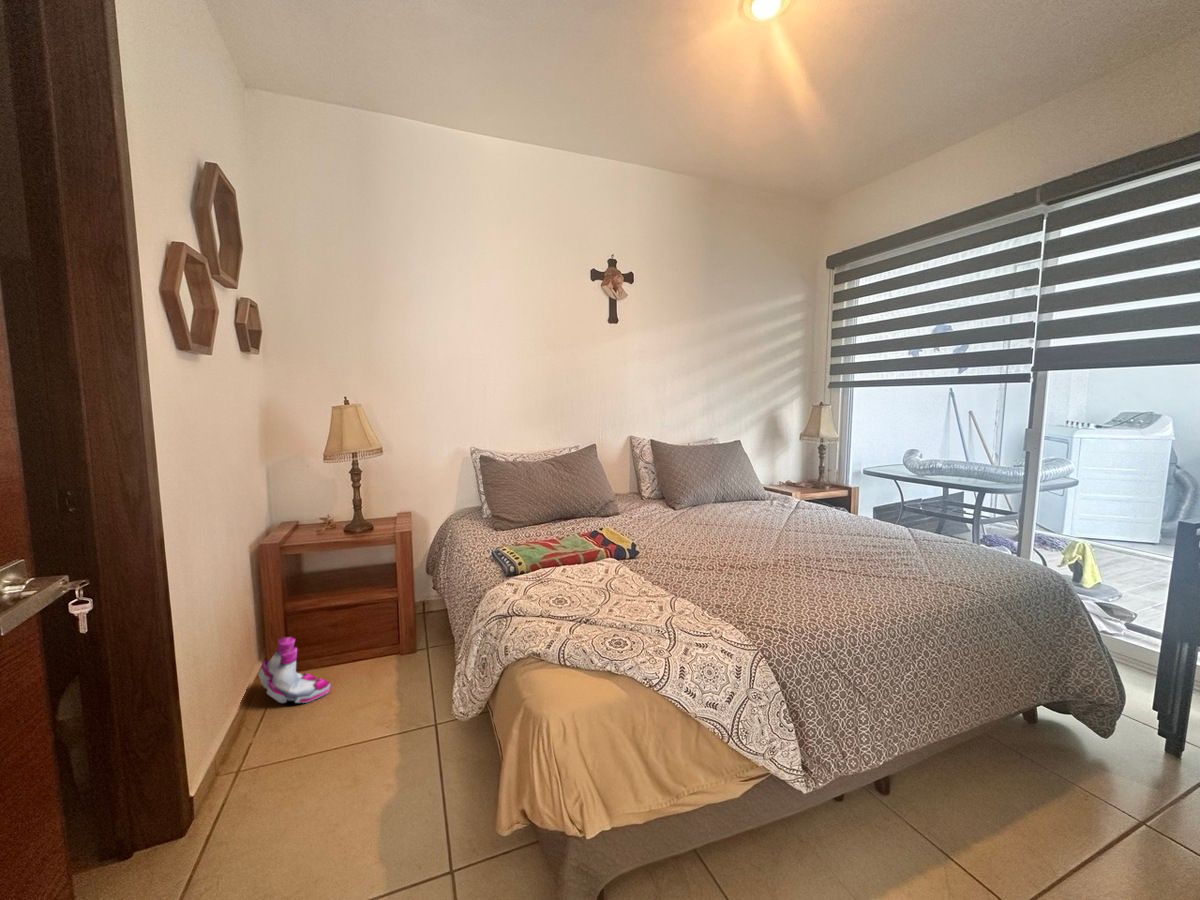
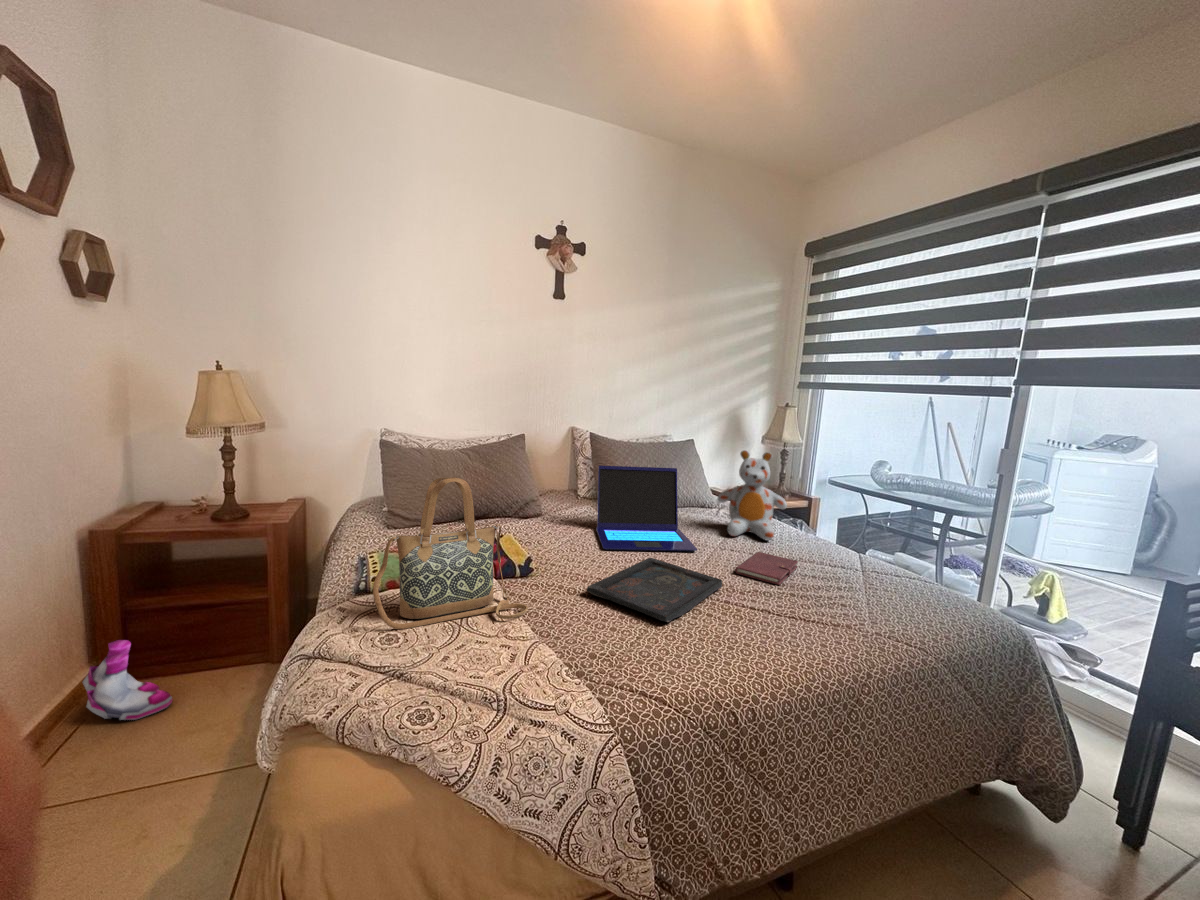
stuffed bear: none [775,445,839,523] -> present [718,450,787,540]
laptop: none [670,465,769,537] -> present [596,466,698,552]
handbag: none [539,474,654,595] -> present [373,477,527,629]
notebook: none [808,530,859,554] -> present [735,552,798,585]
tray: none [693,539,802,581] -> present [587,558,722,622]

